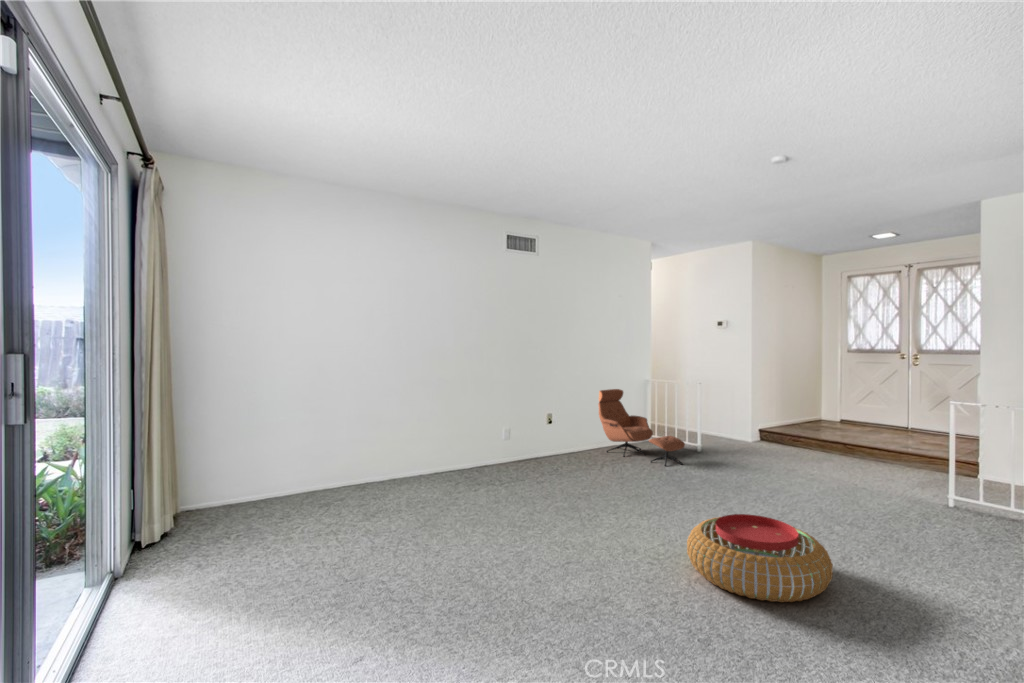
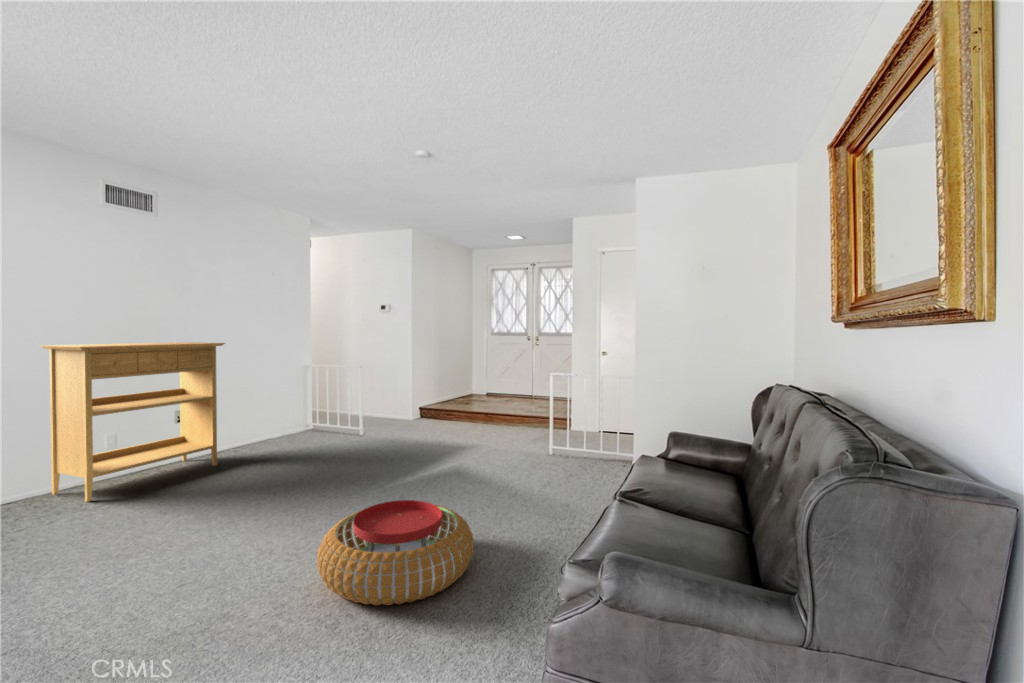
console table: none [487,362,592,476] -> present [41,342,225,502]
lounge chair: present [598,389,685,466] -> none [240,374,343,457]

